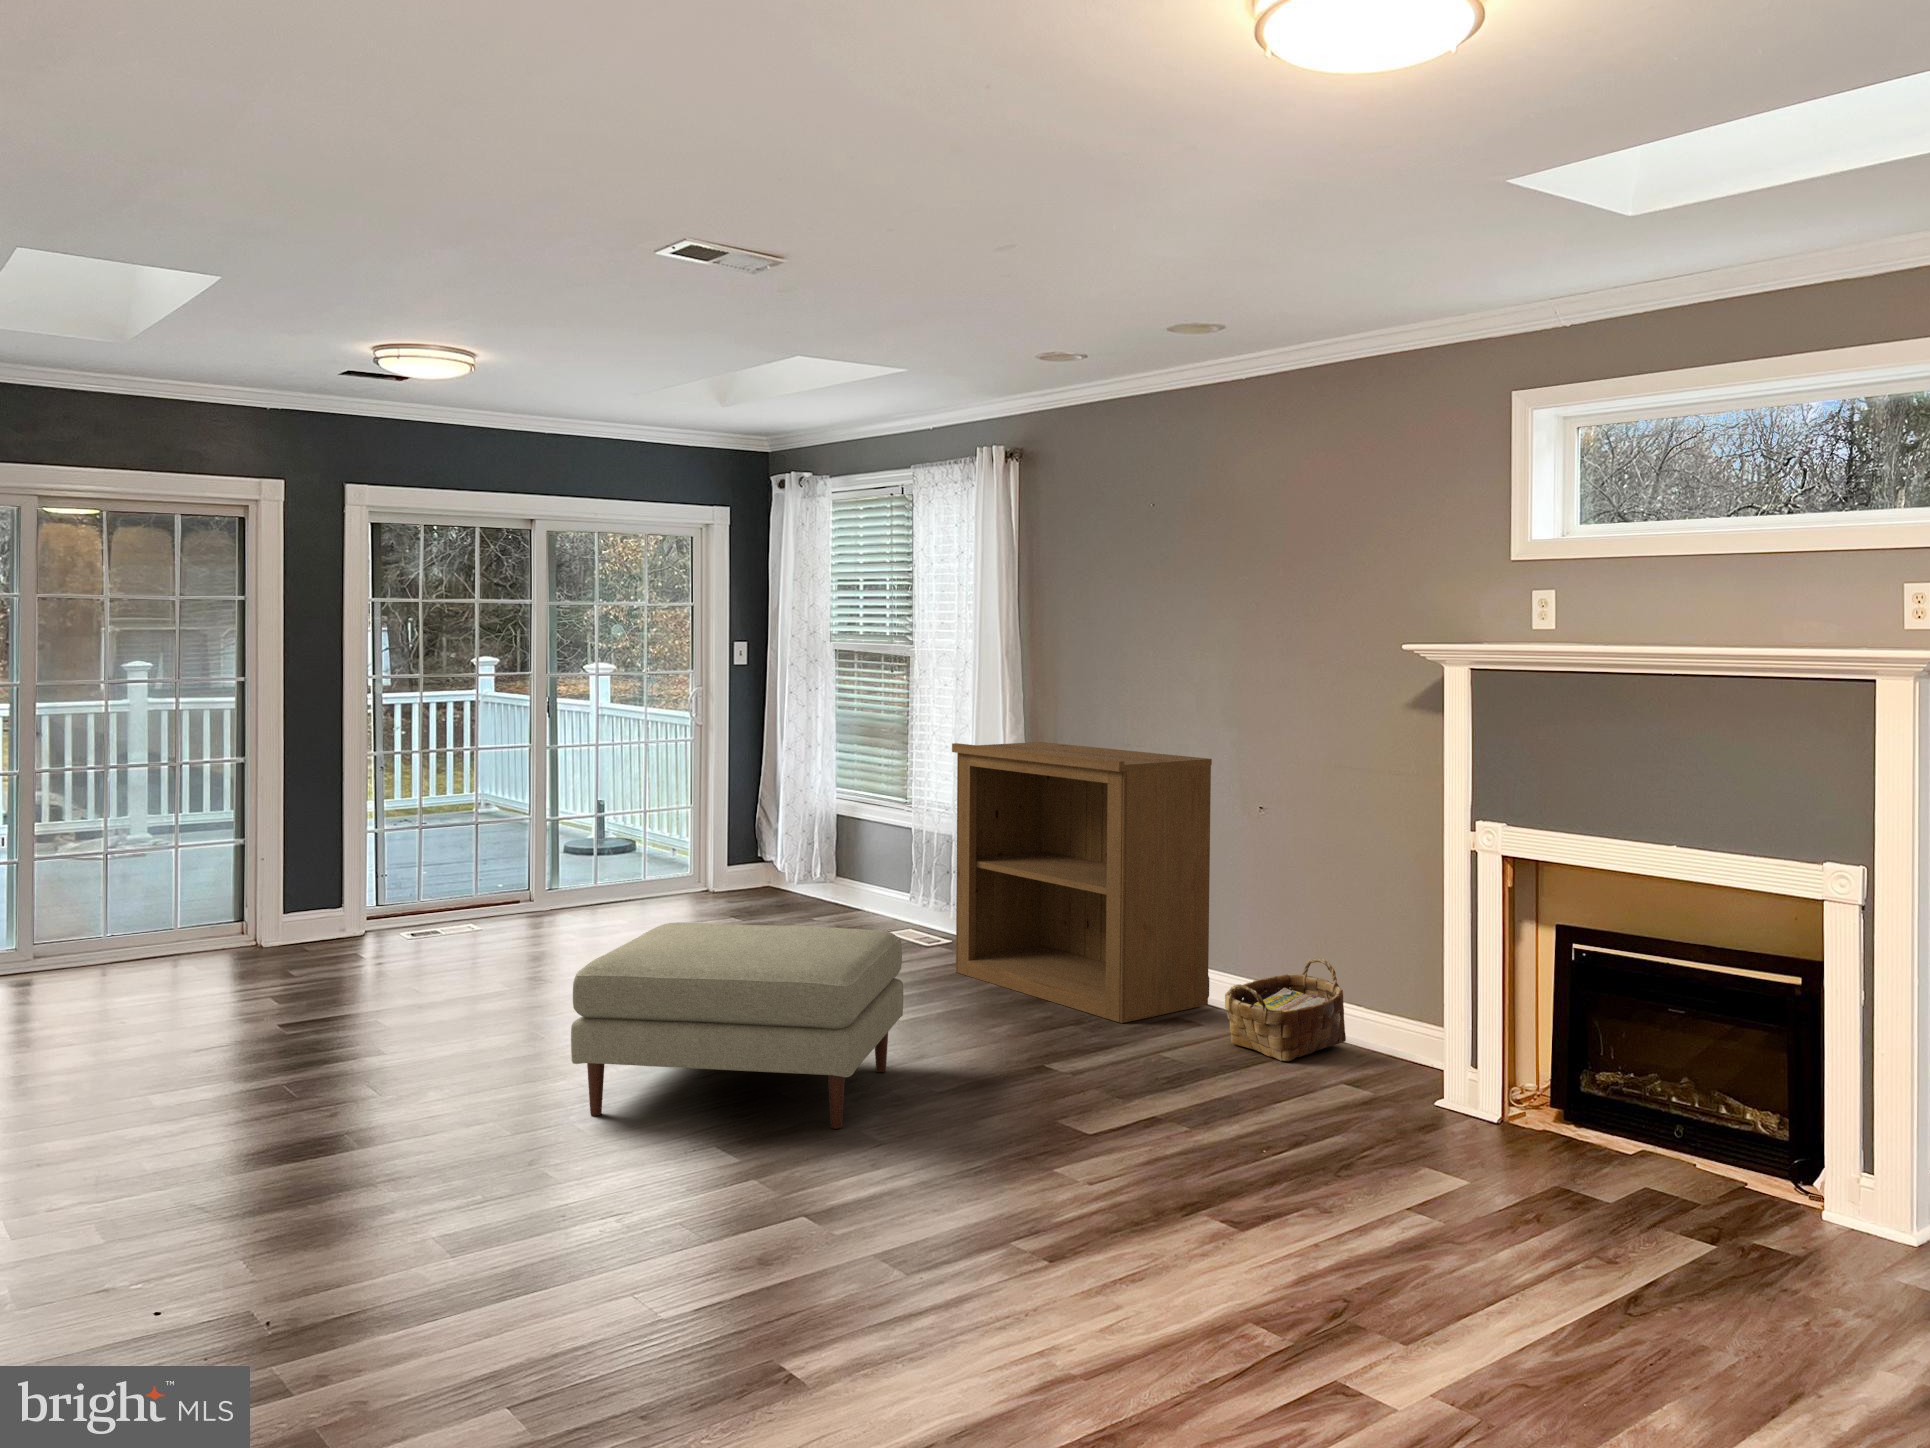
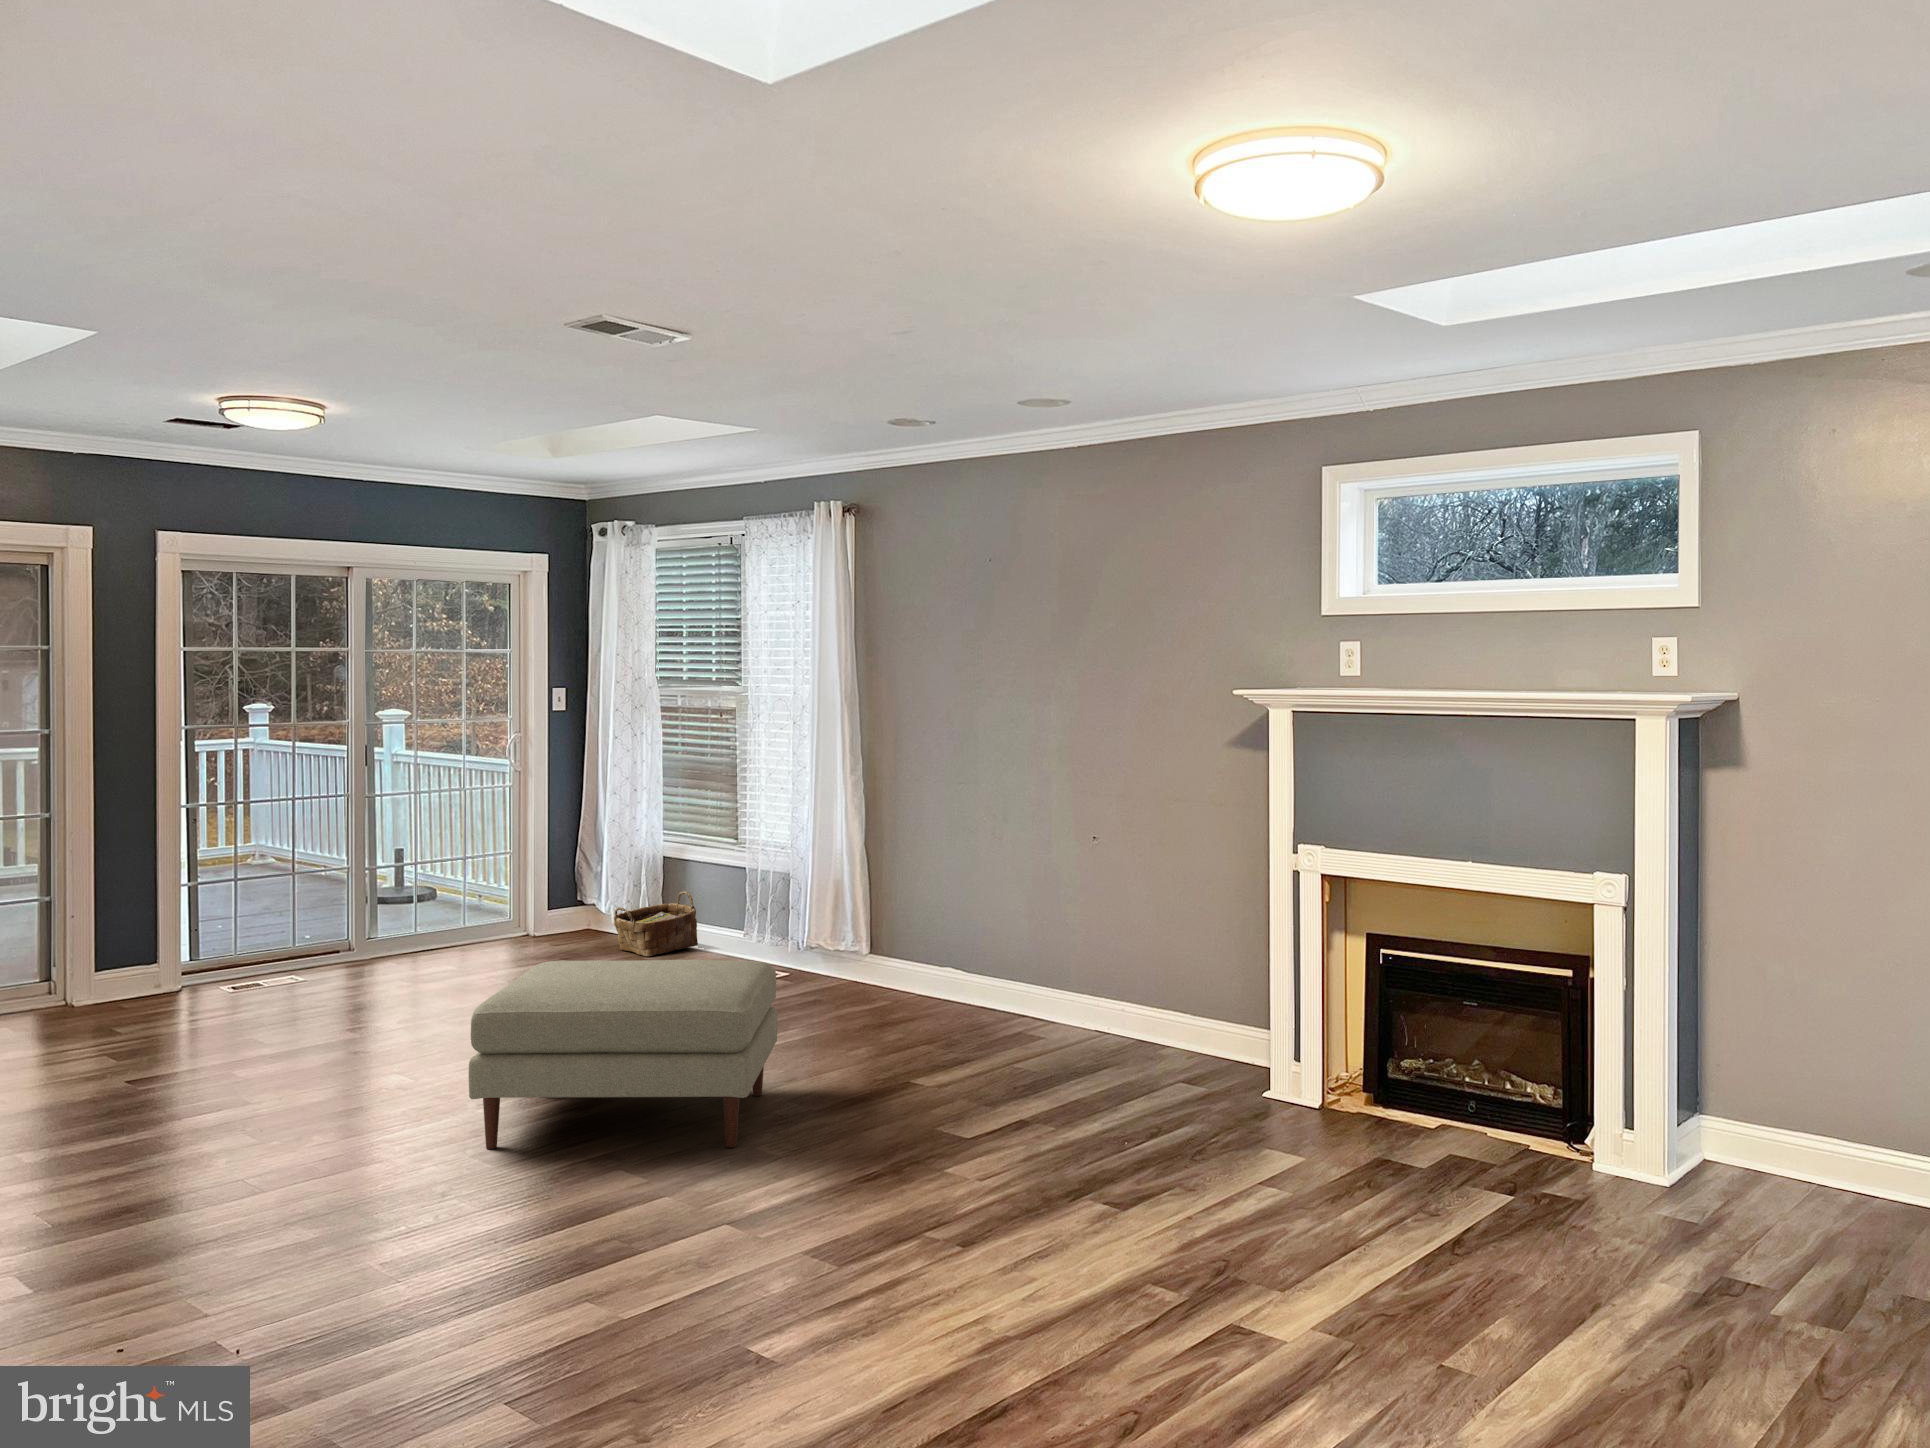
bookshelf: present [952,742,1212,1023] -> none [796,781,1046,1041]
woven basket: present [1225,958,1346,1061] -> present [614,891,698,957]

